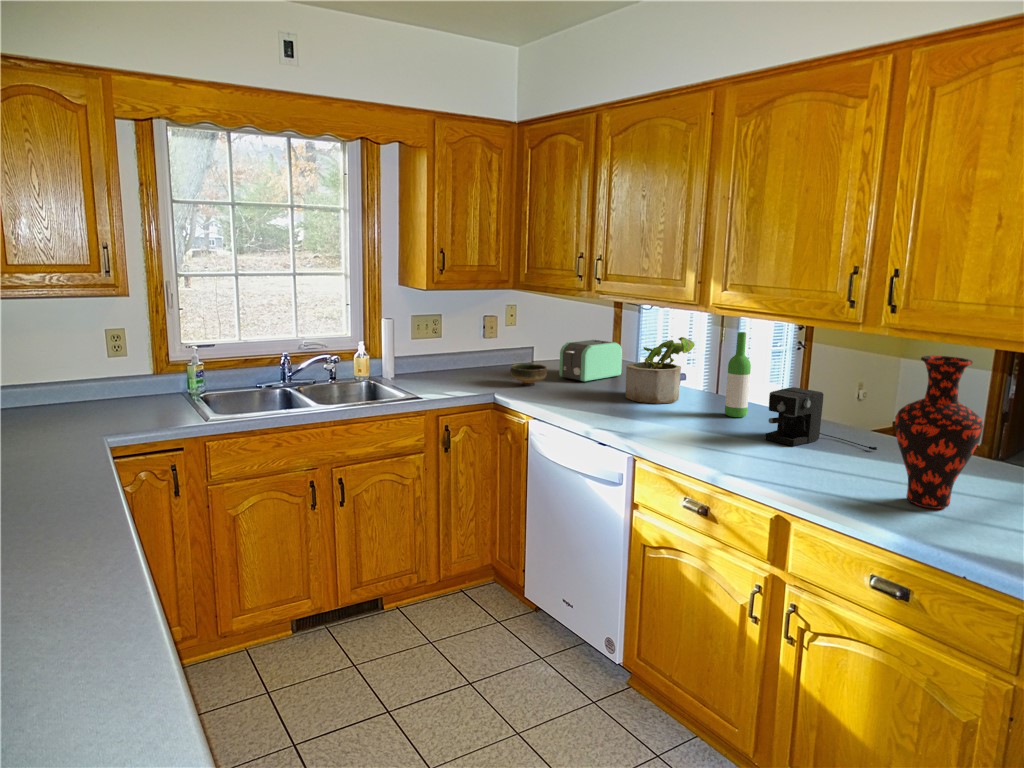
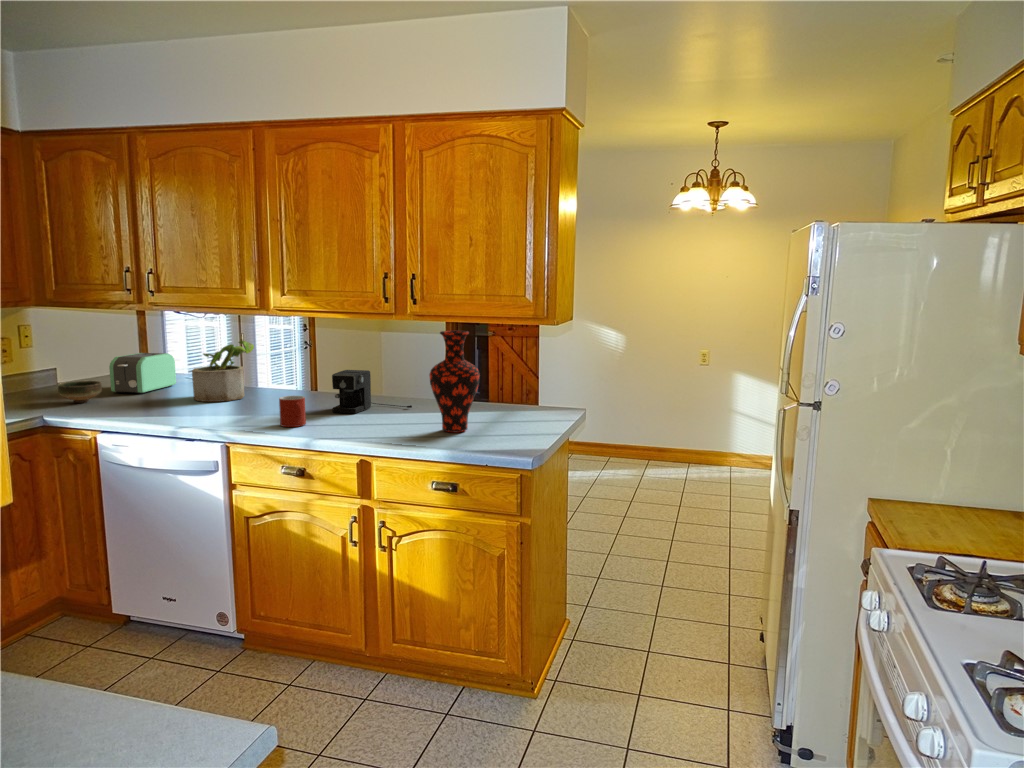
wine bottle: present [725,332,751,417] -> none [289,331,309,402]
mug: none [692,414,725,453] -> present [279,396,306,427]

